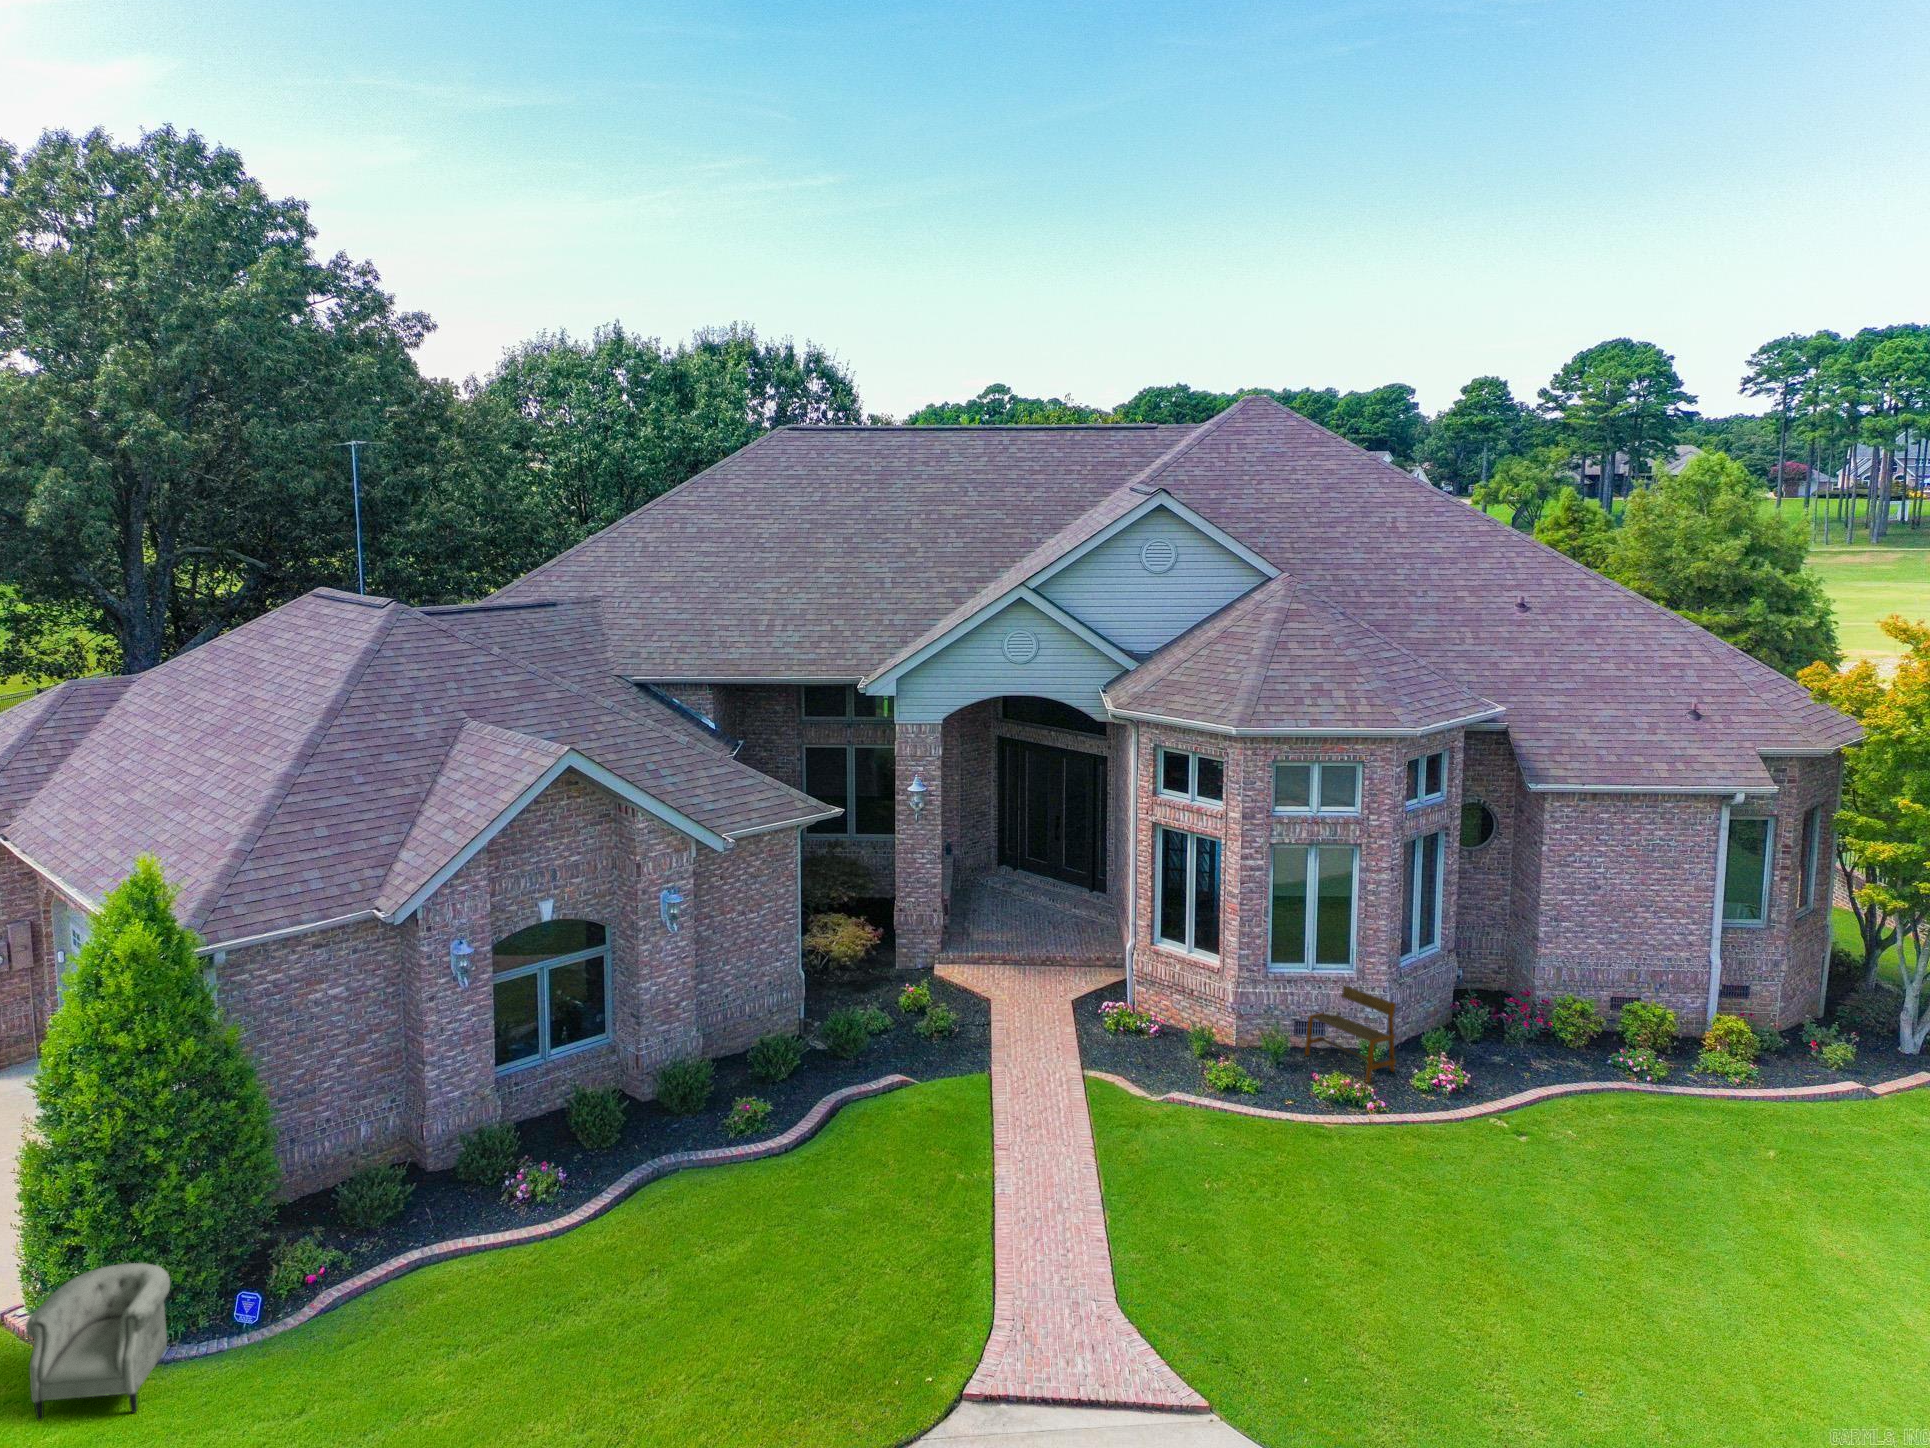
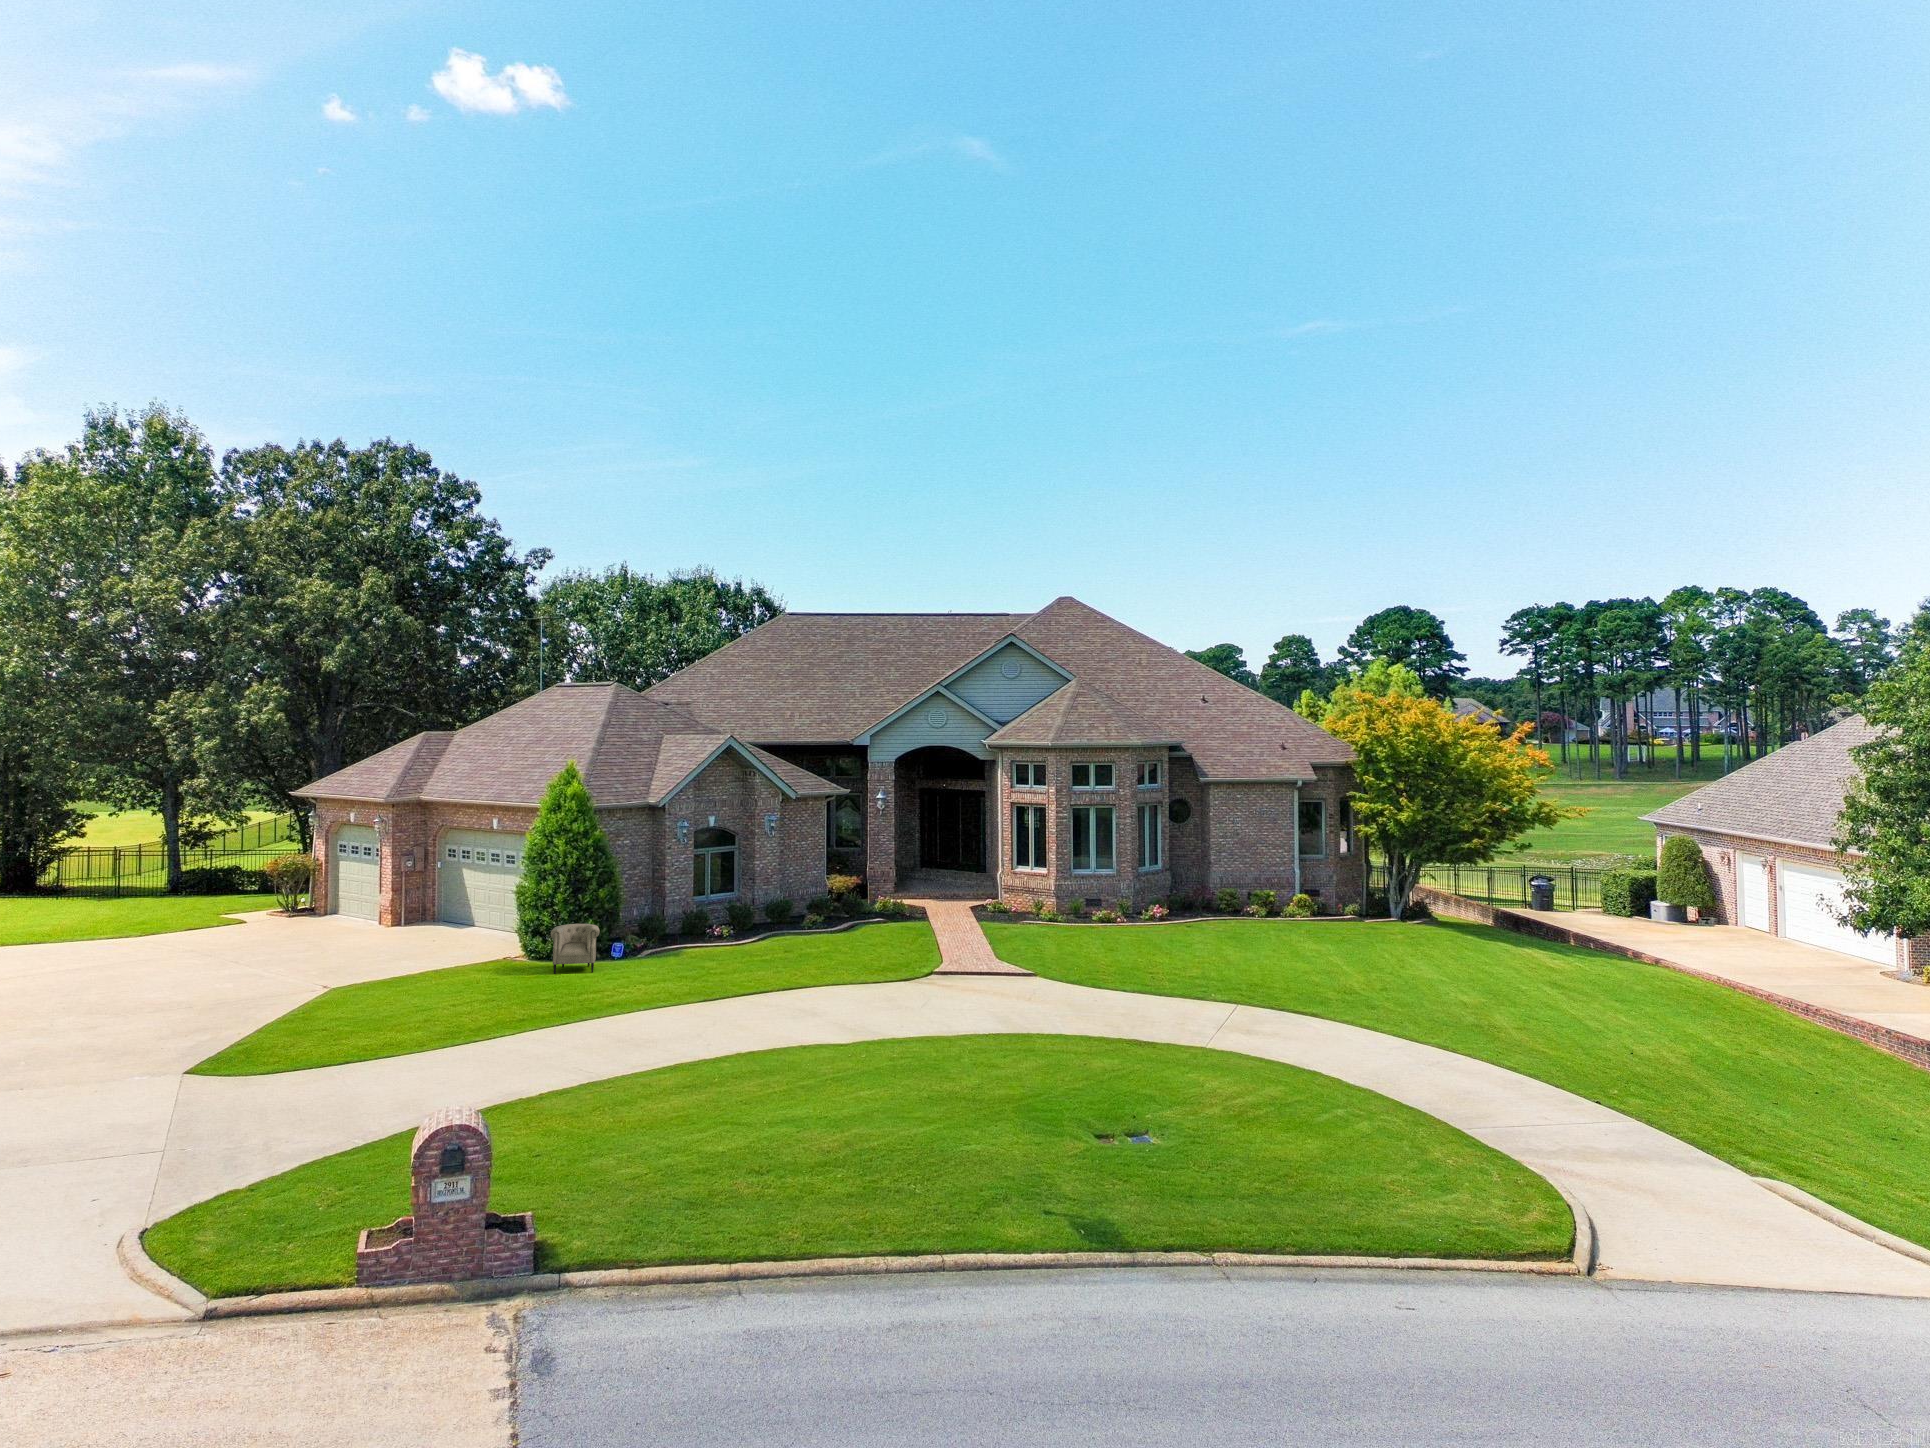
bench: present [1305,985,1396,1083] -> none [1091,878,1135,920]

